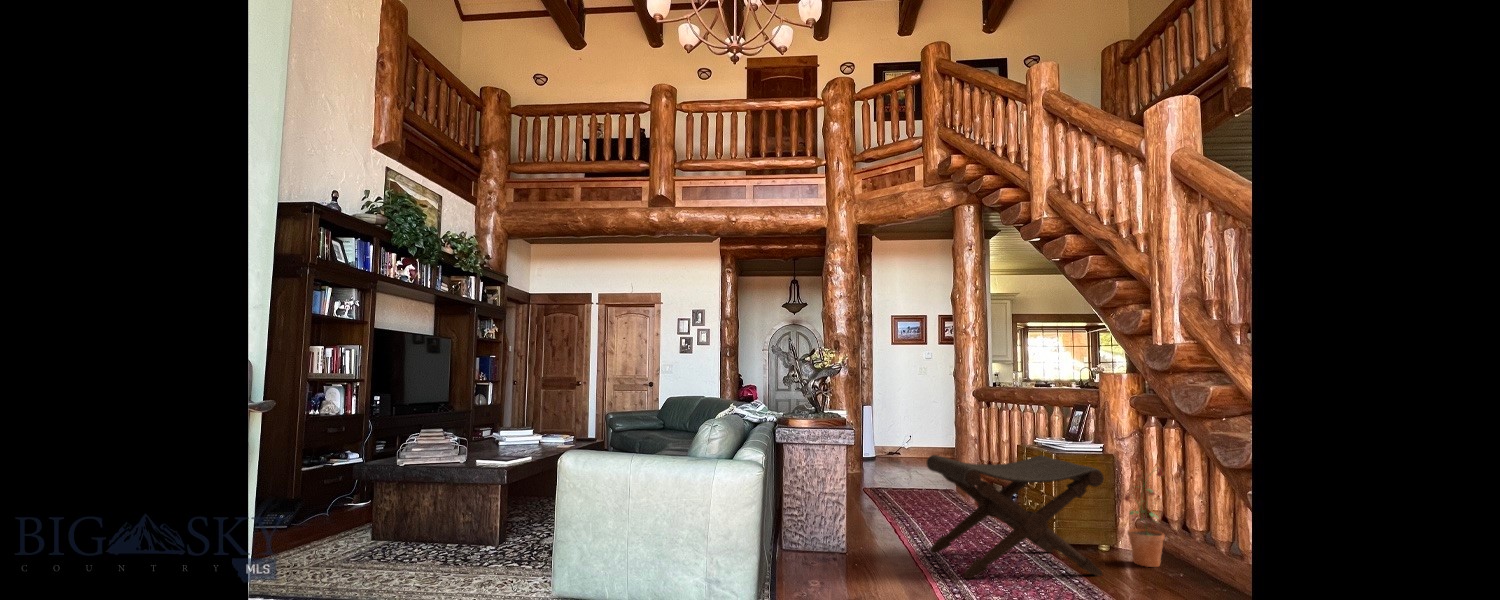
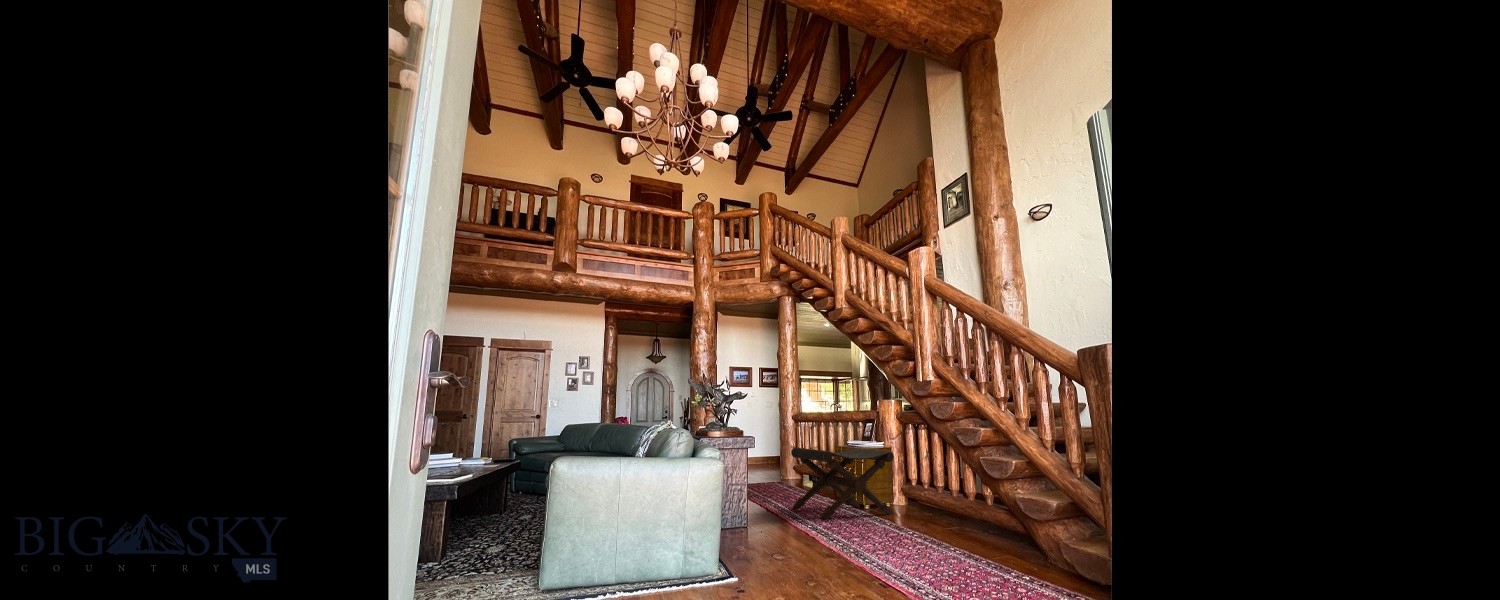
potted plant: present [1124,468,1165,567] -> none [898,452,922,510]

